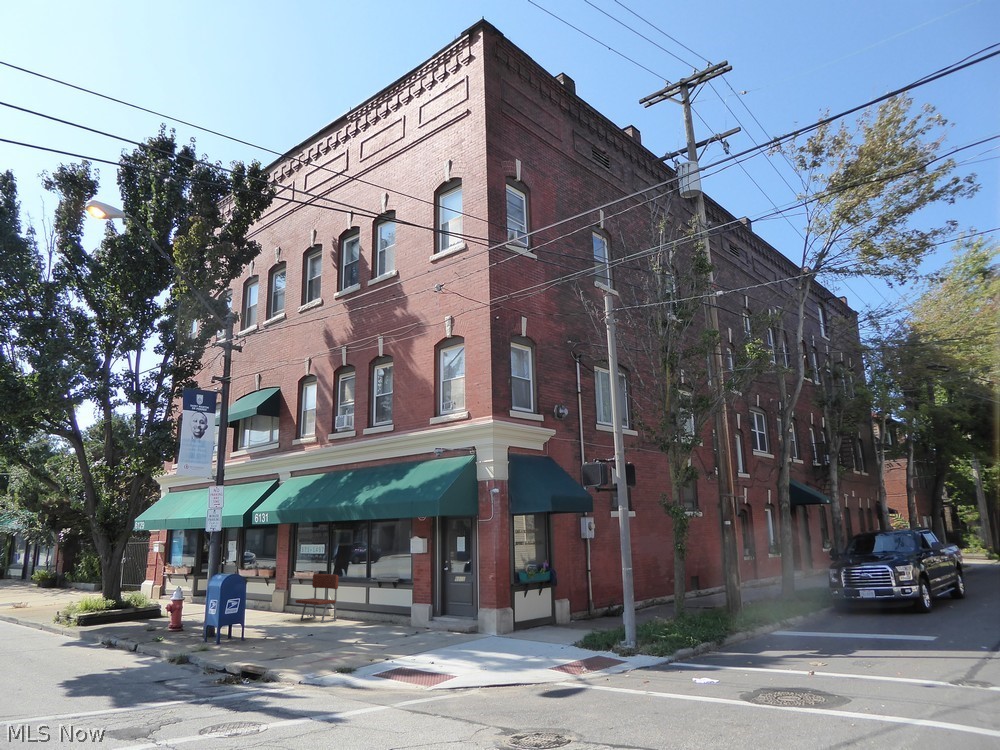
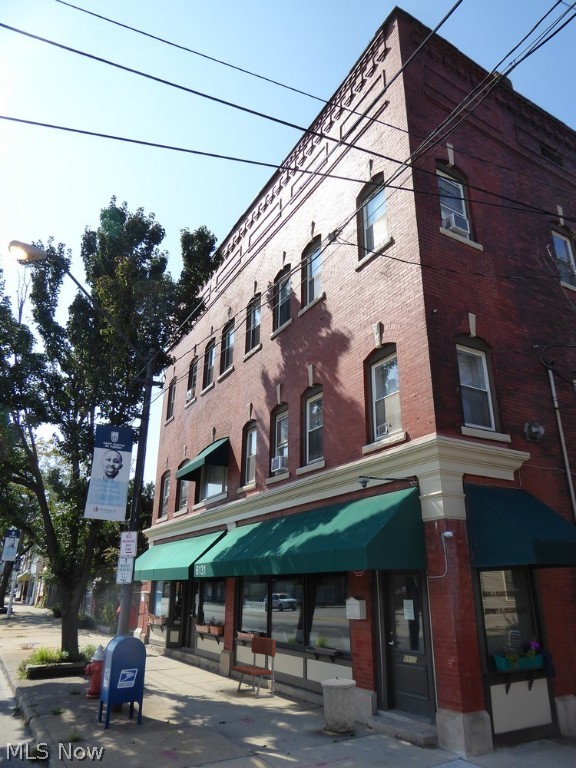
trash can: none [391,596,418,634] -> present [321,676,356,732]

